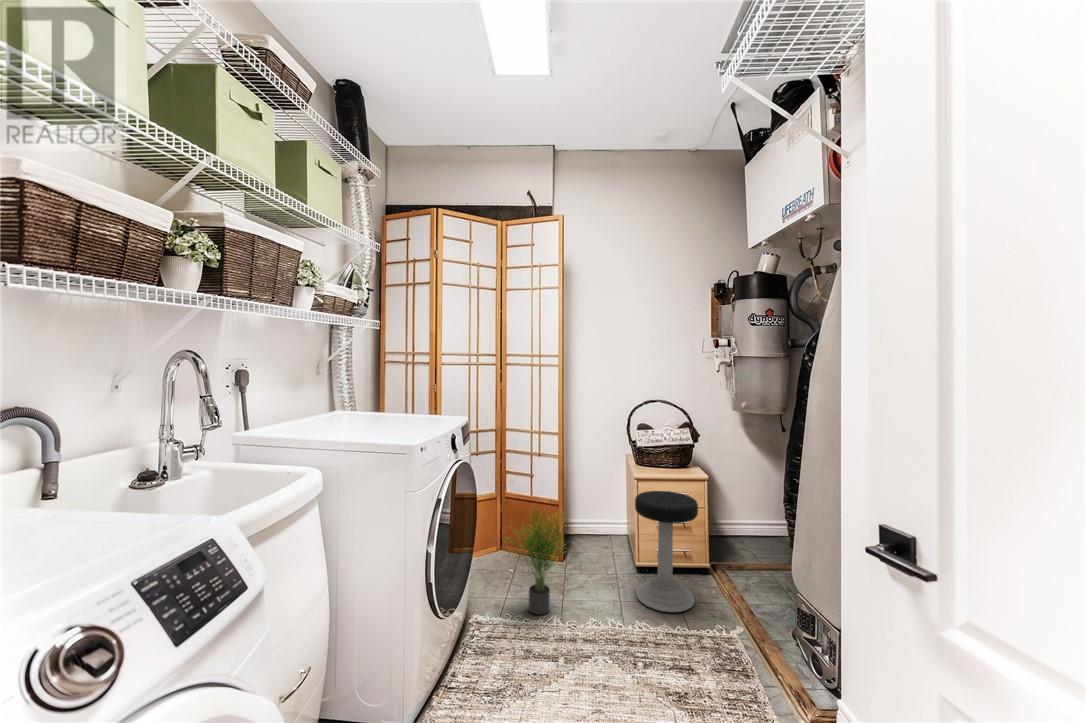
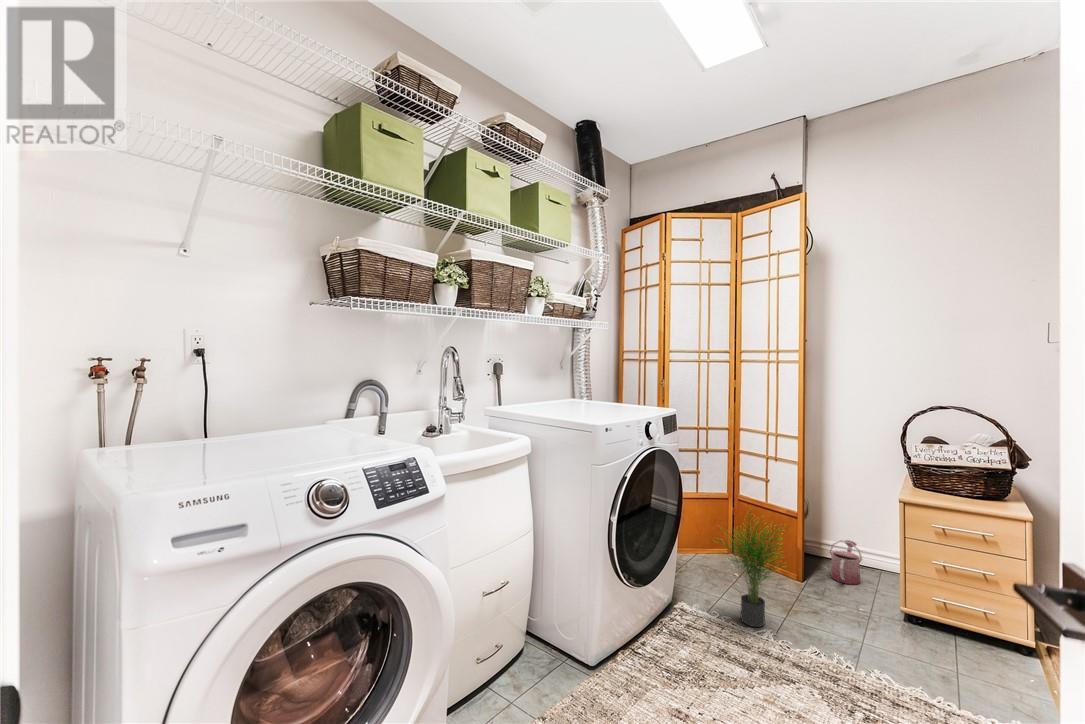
stool: present [635,491,698,612] -> none [885,520,985,680]
watering can: none [578,513,602,550] -> present [830,540,862,584]

